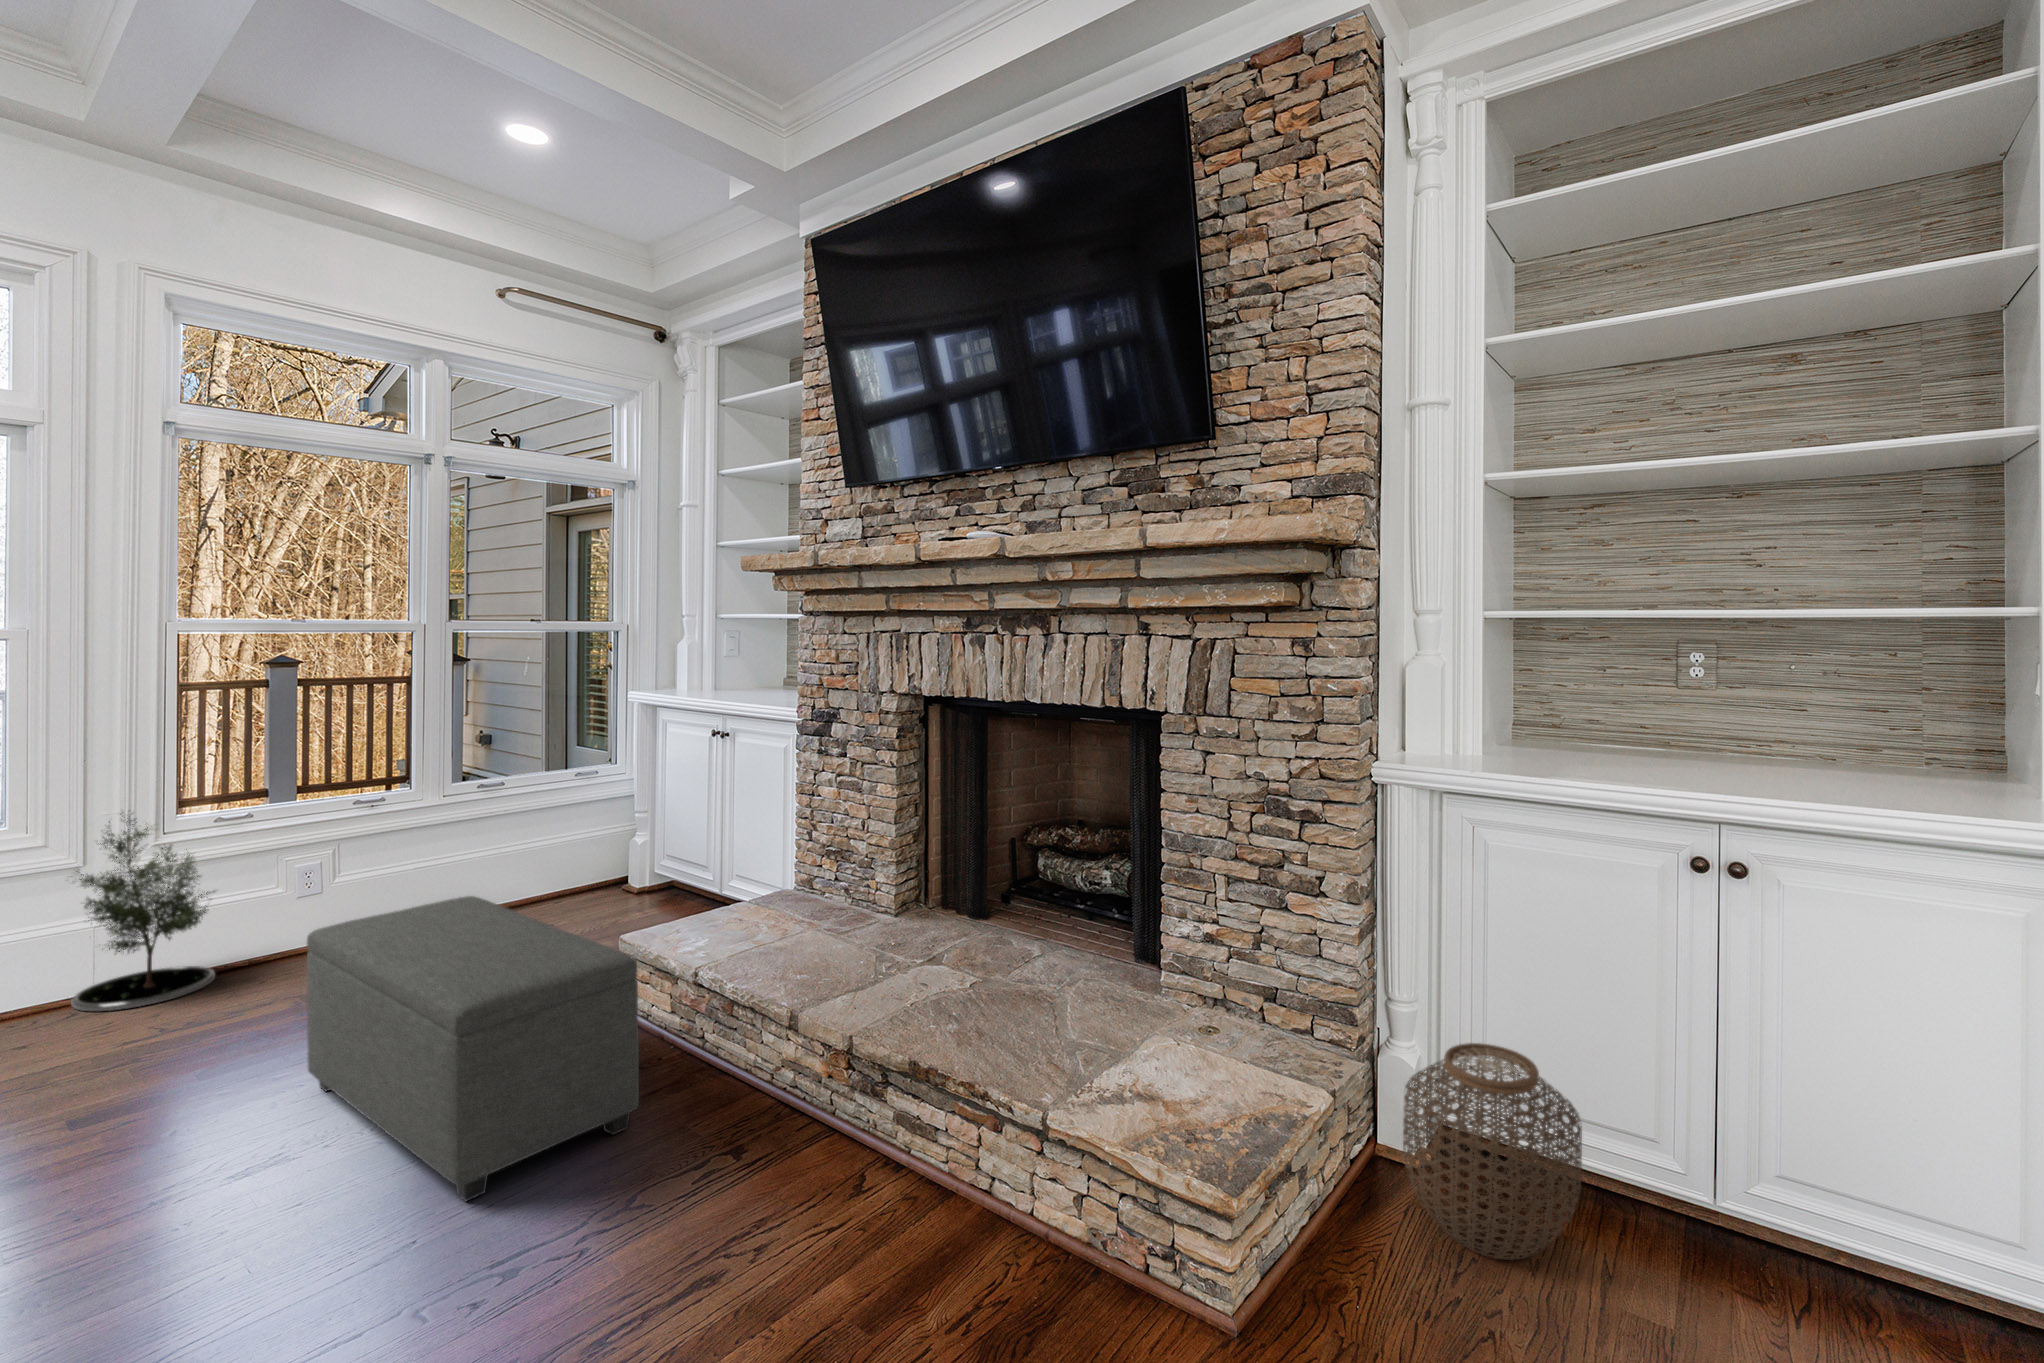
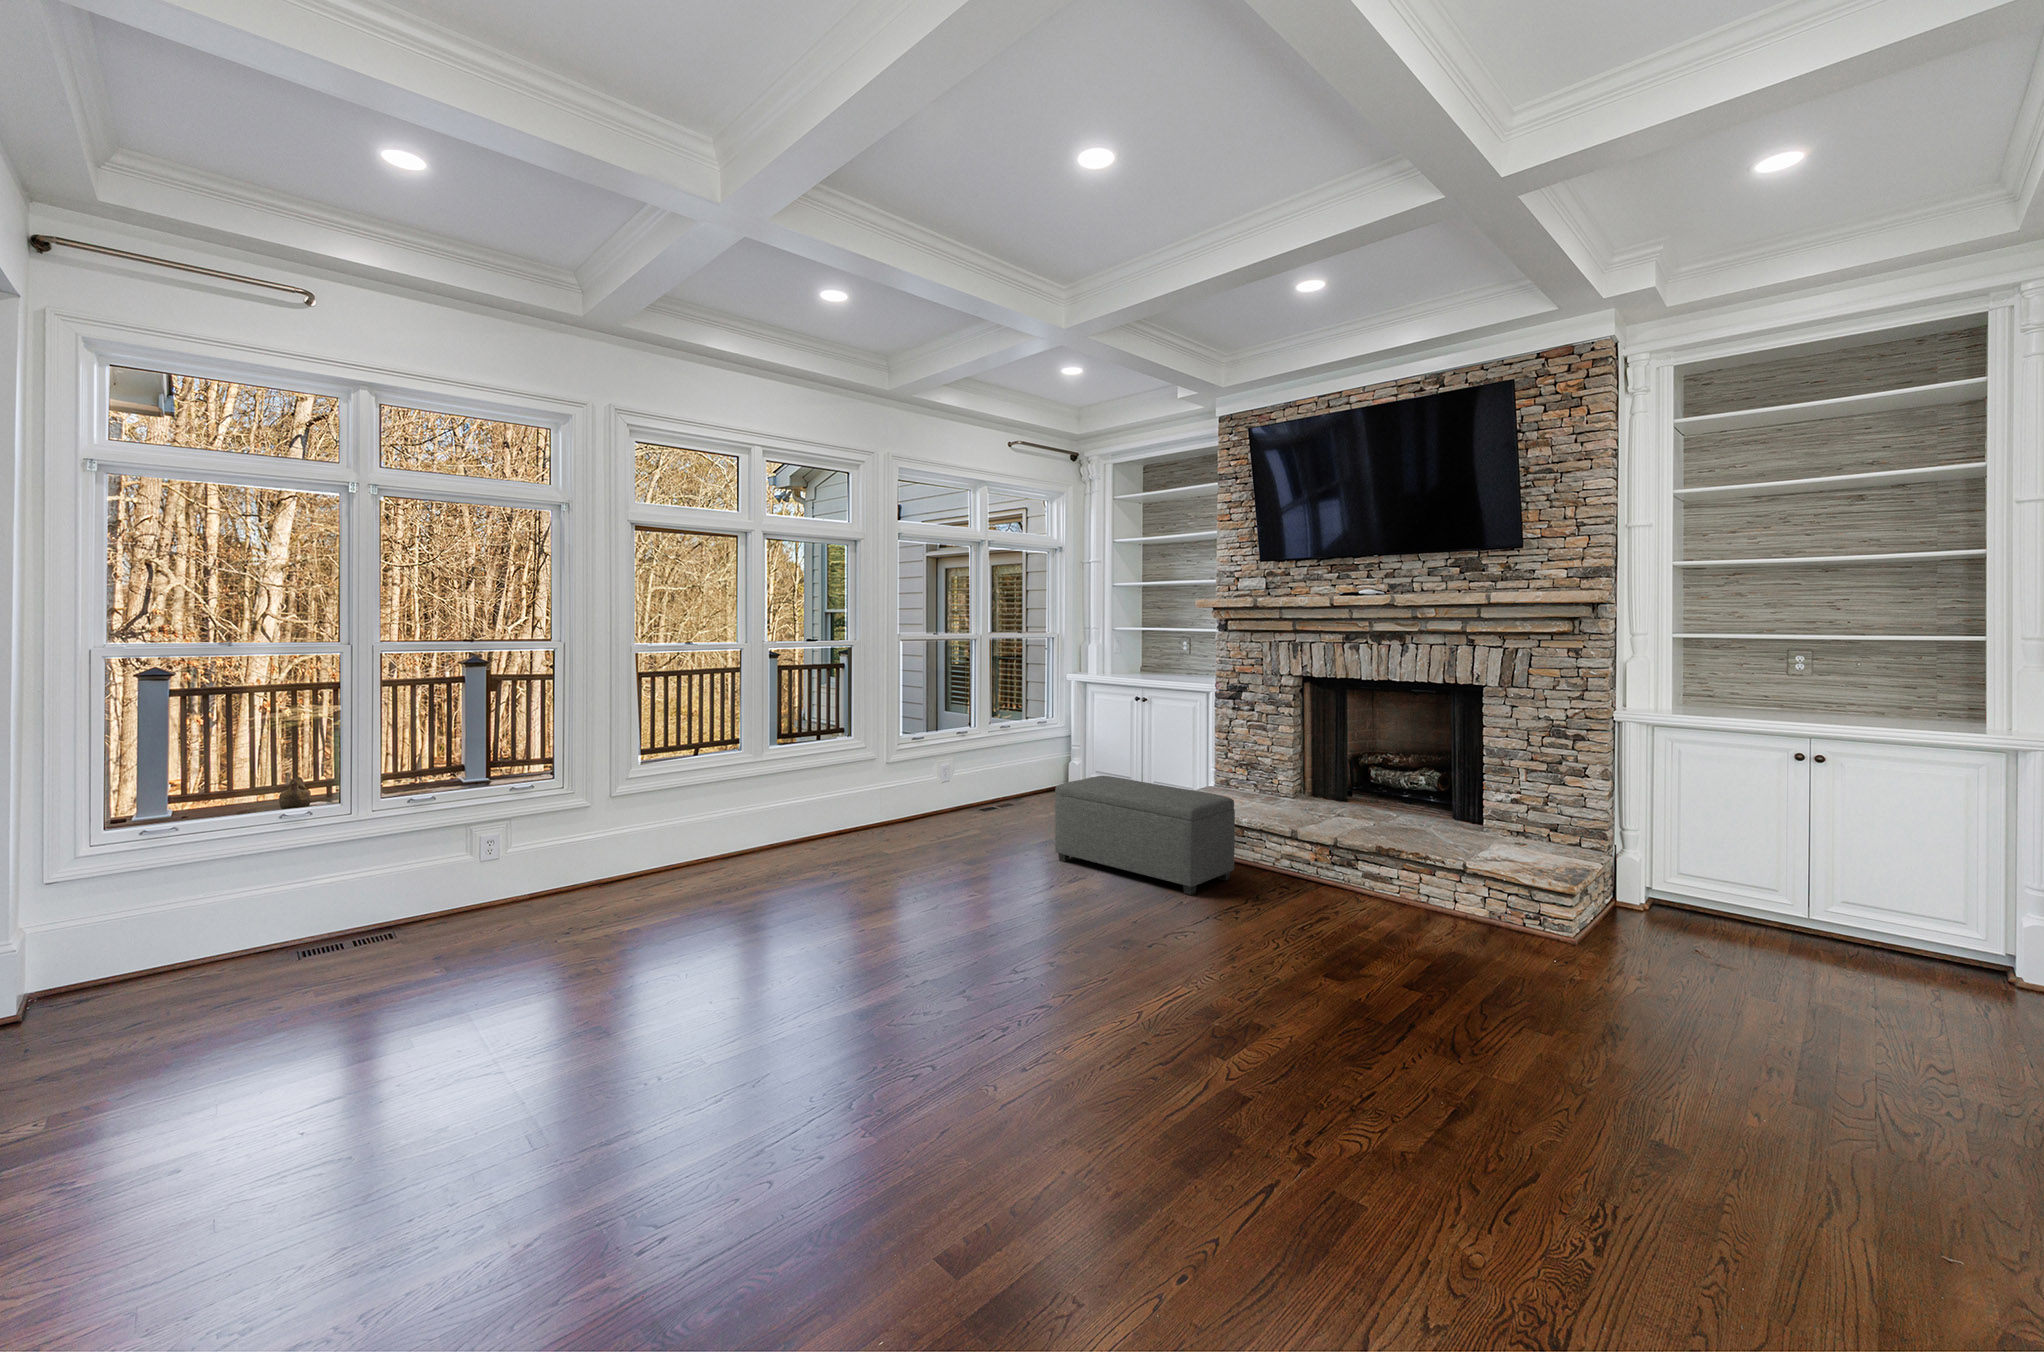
potted tree: present [71,816,215,1011] -> none [877,731,935,831]
woven basket: present [1403,1043,1582,1260] -> none [1640,843,1736,934]

